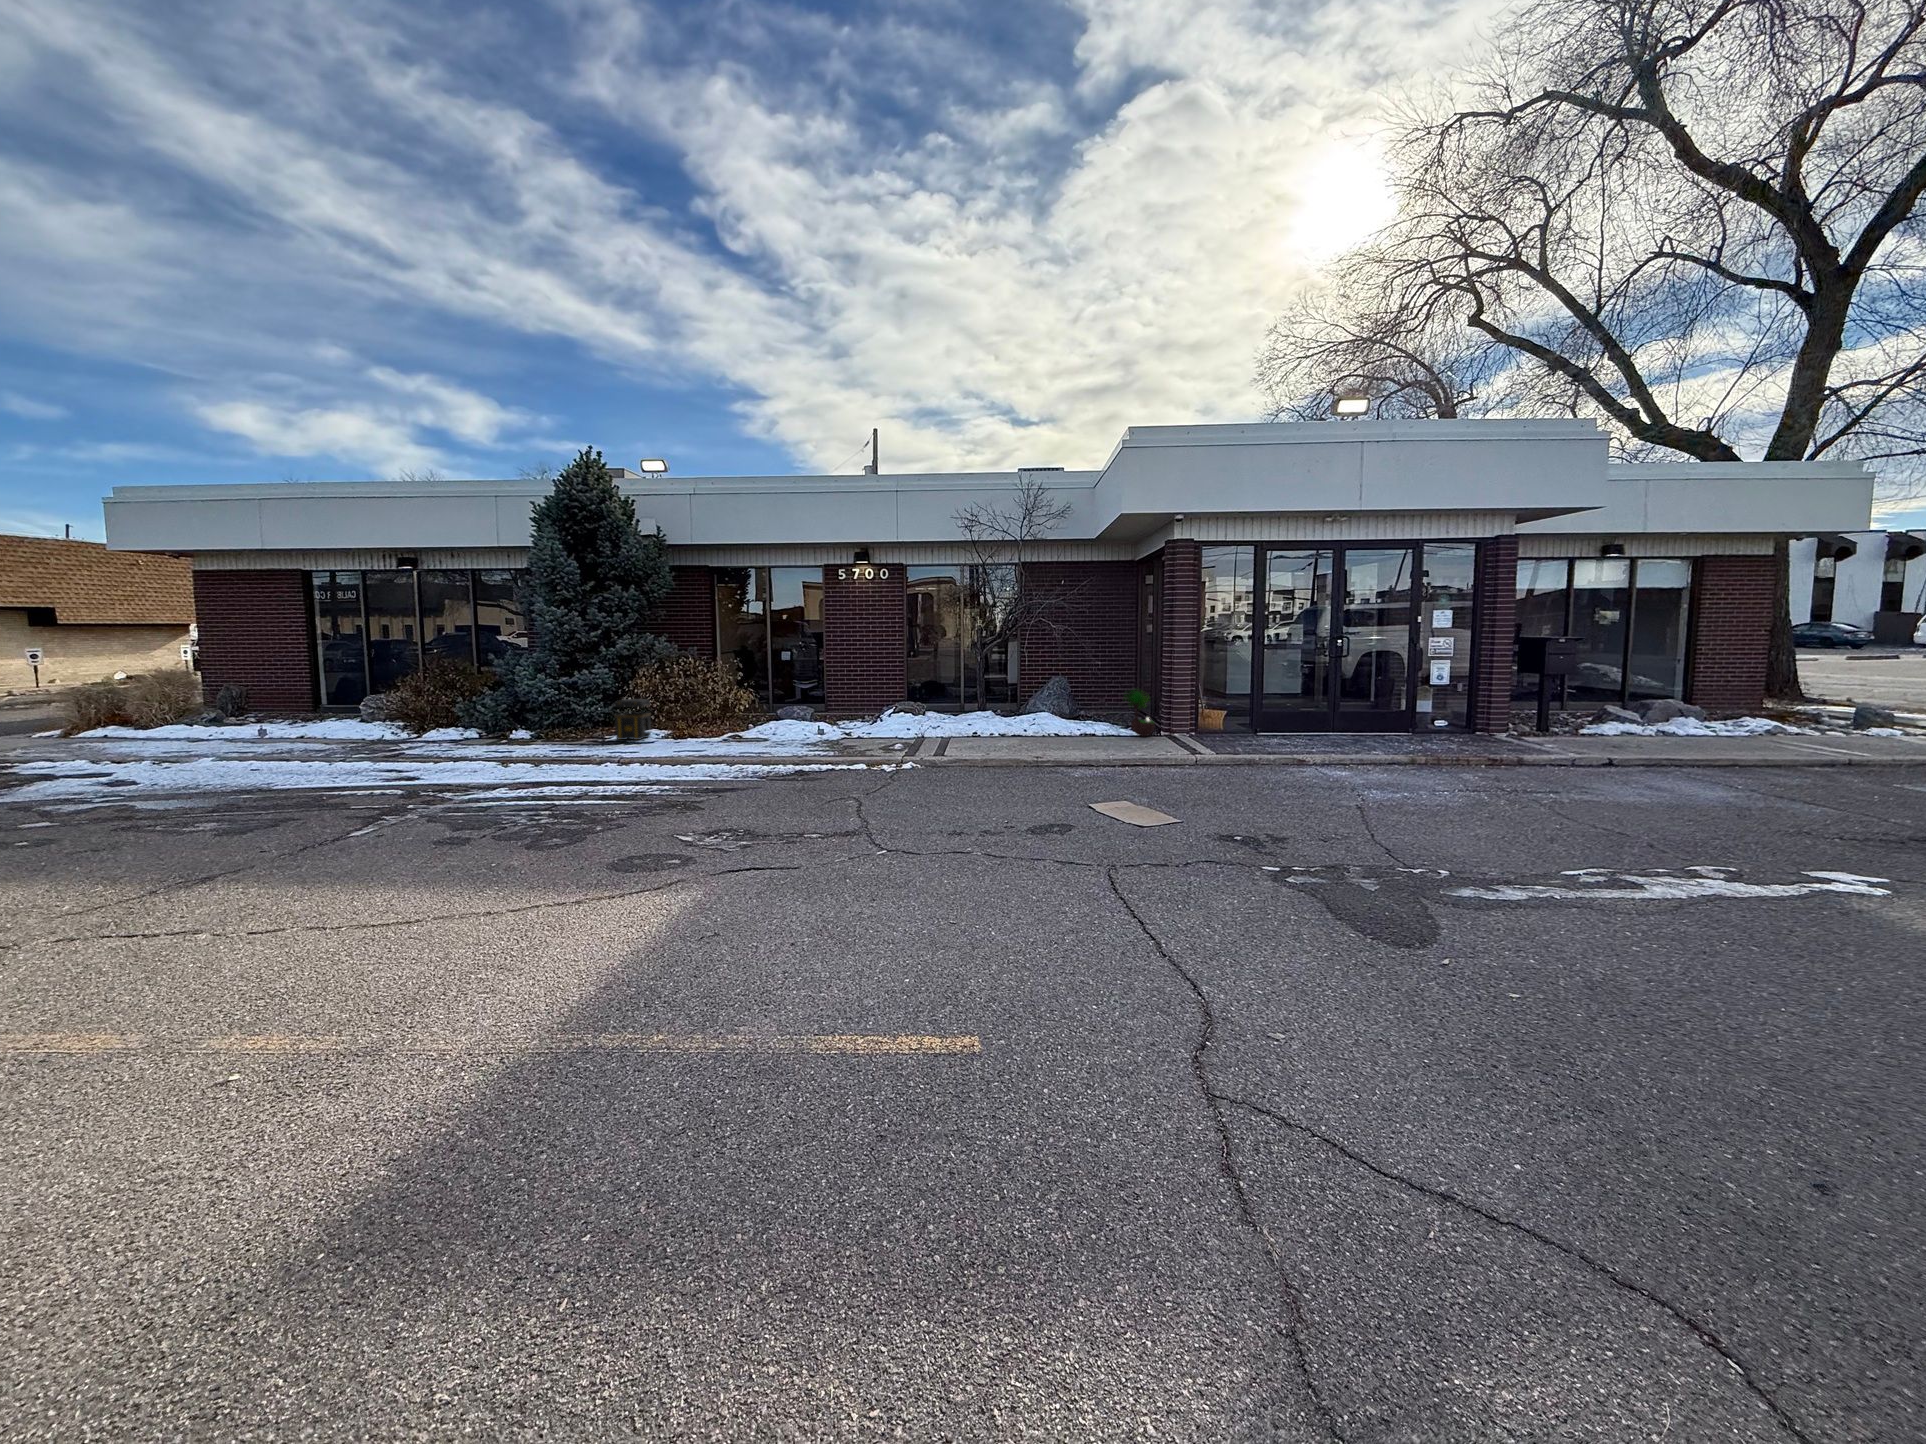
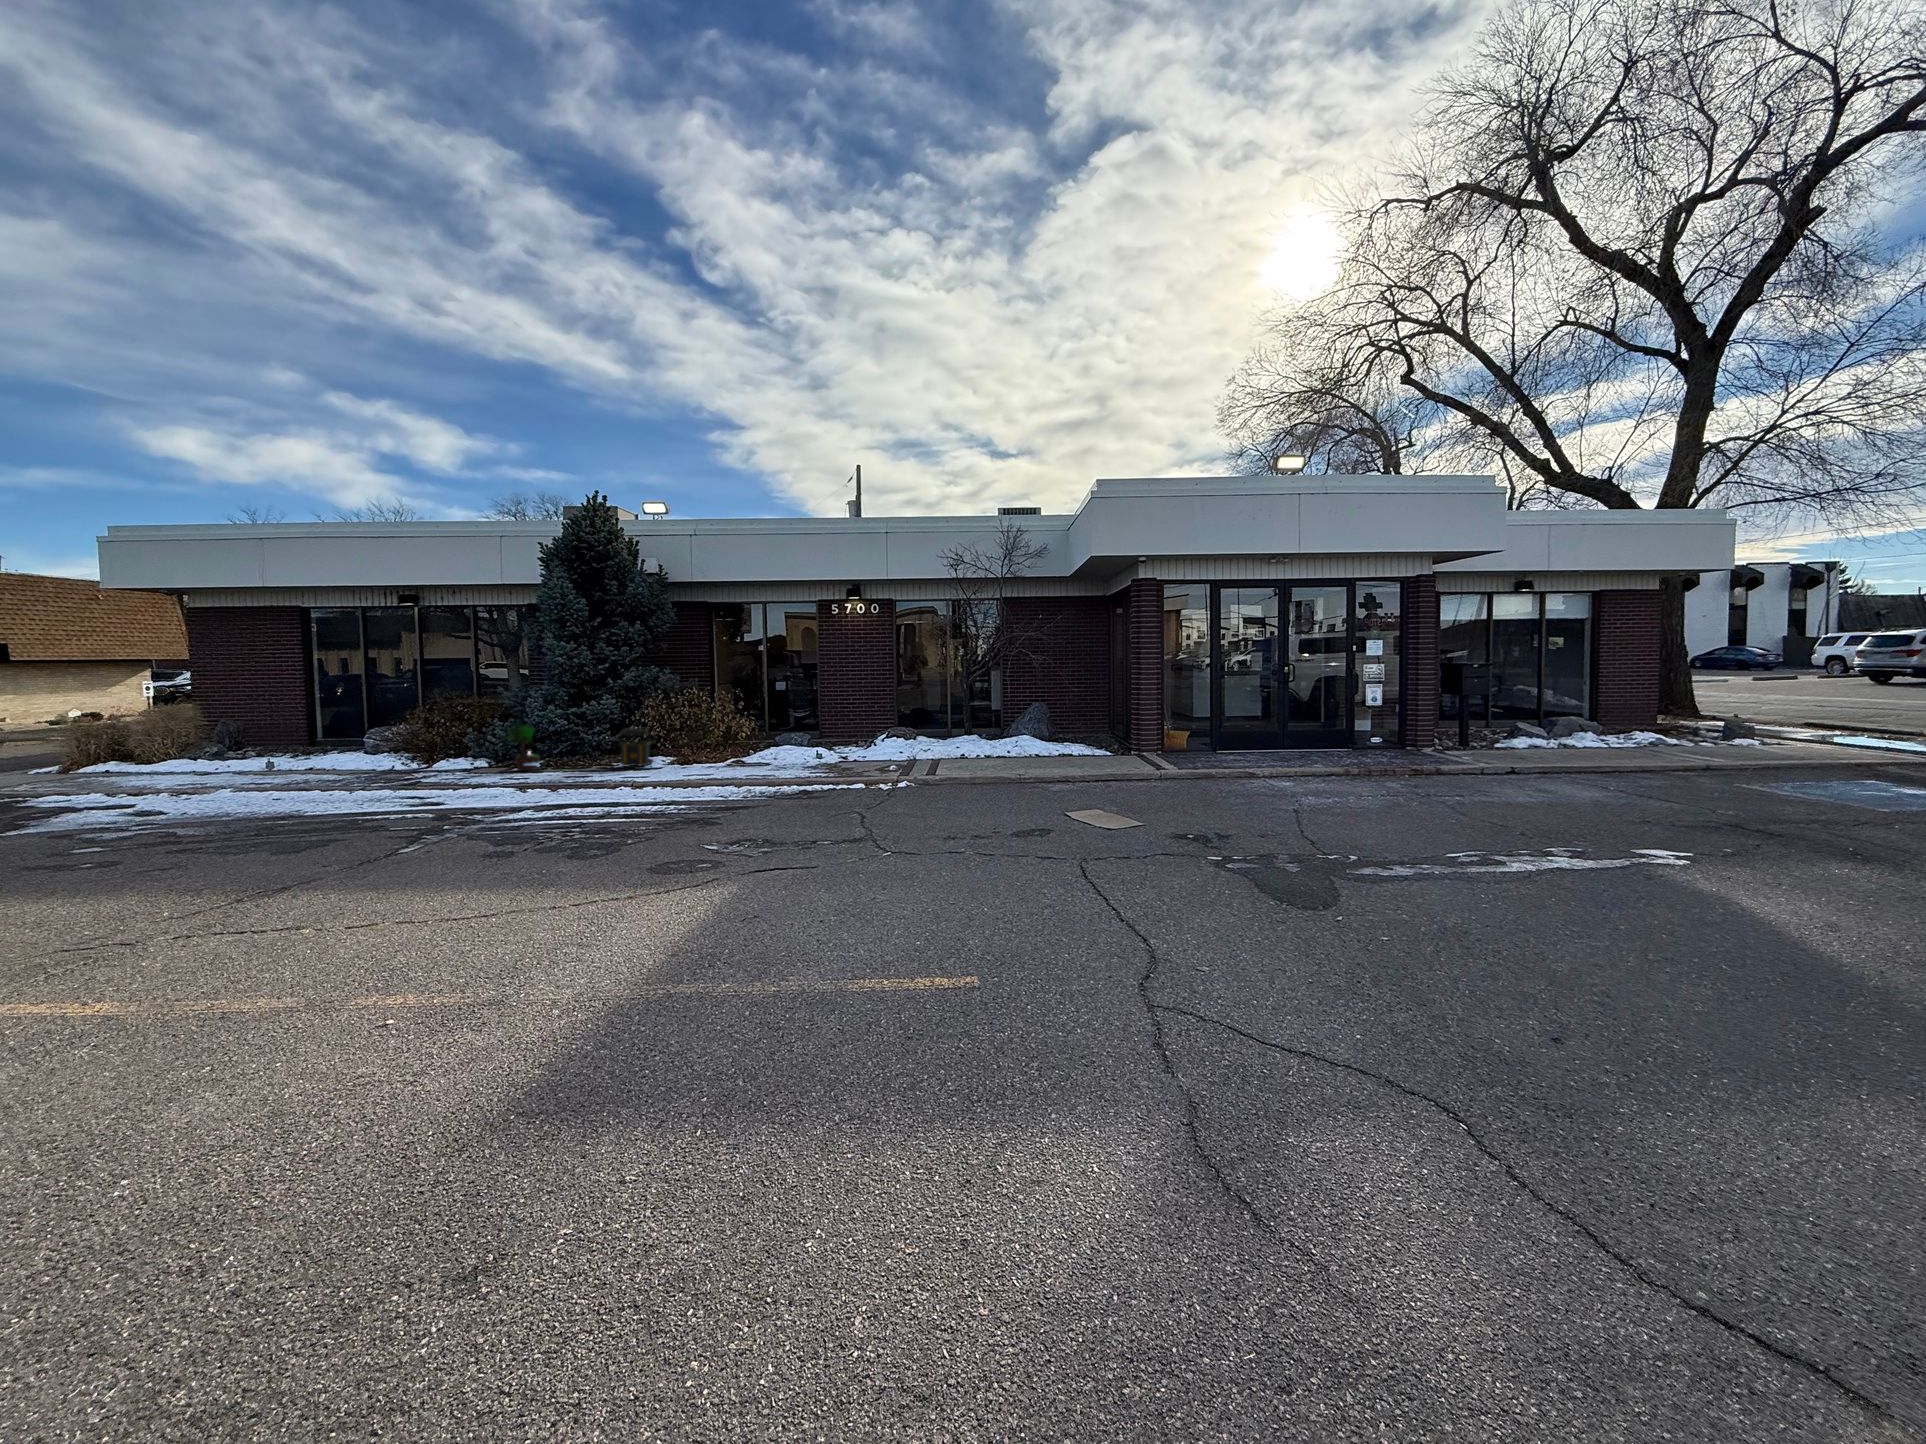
potted tree: present [1126,689,1155,737] -> present [508,724,540,771]

